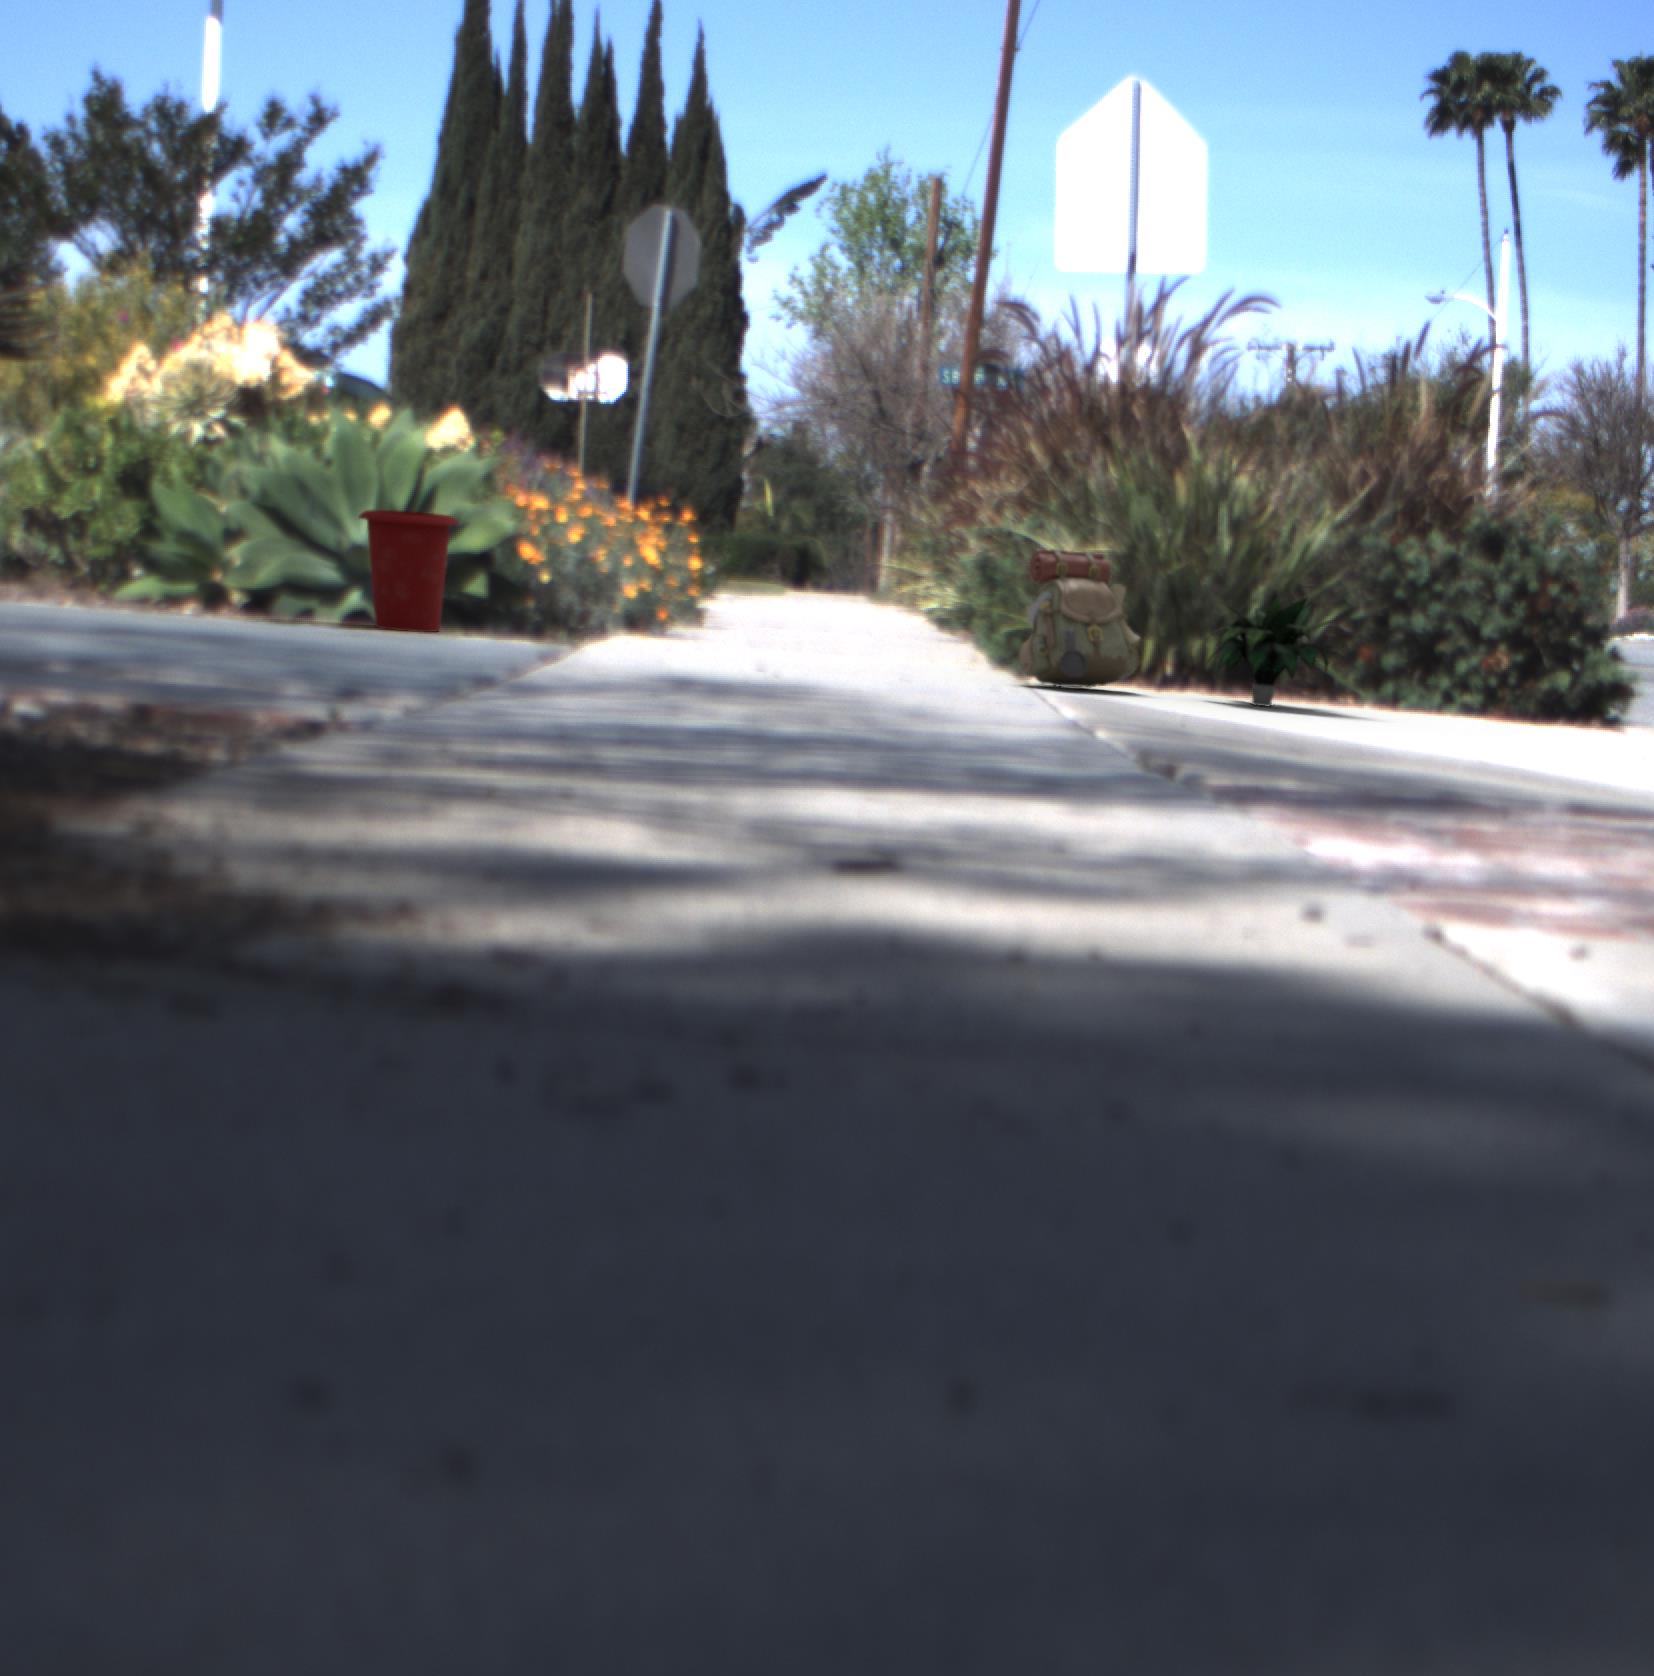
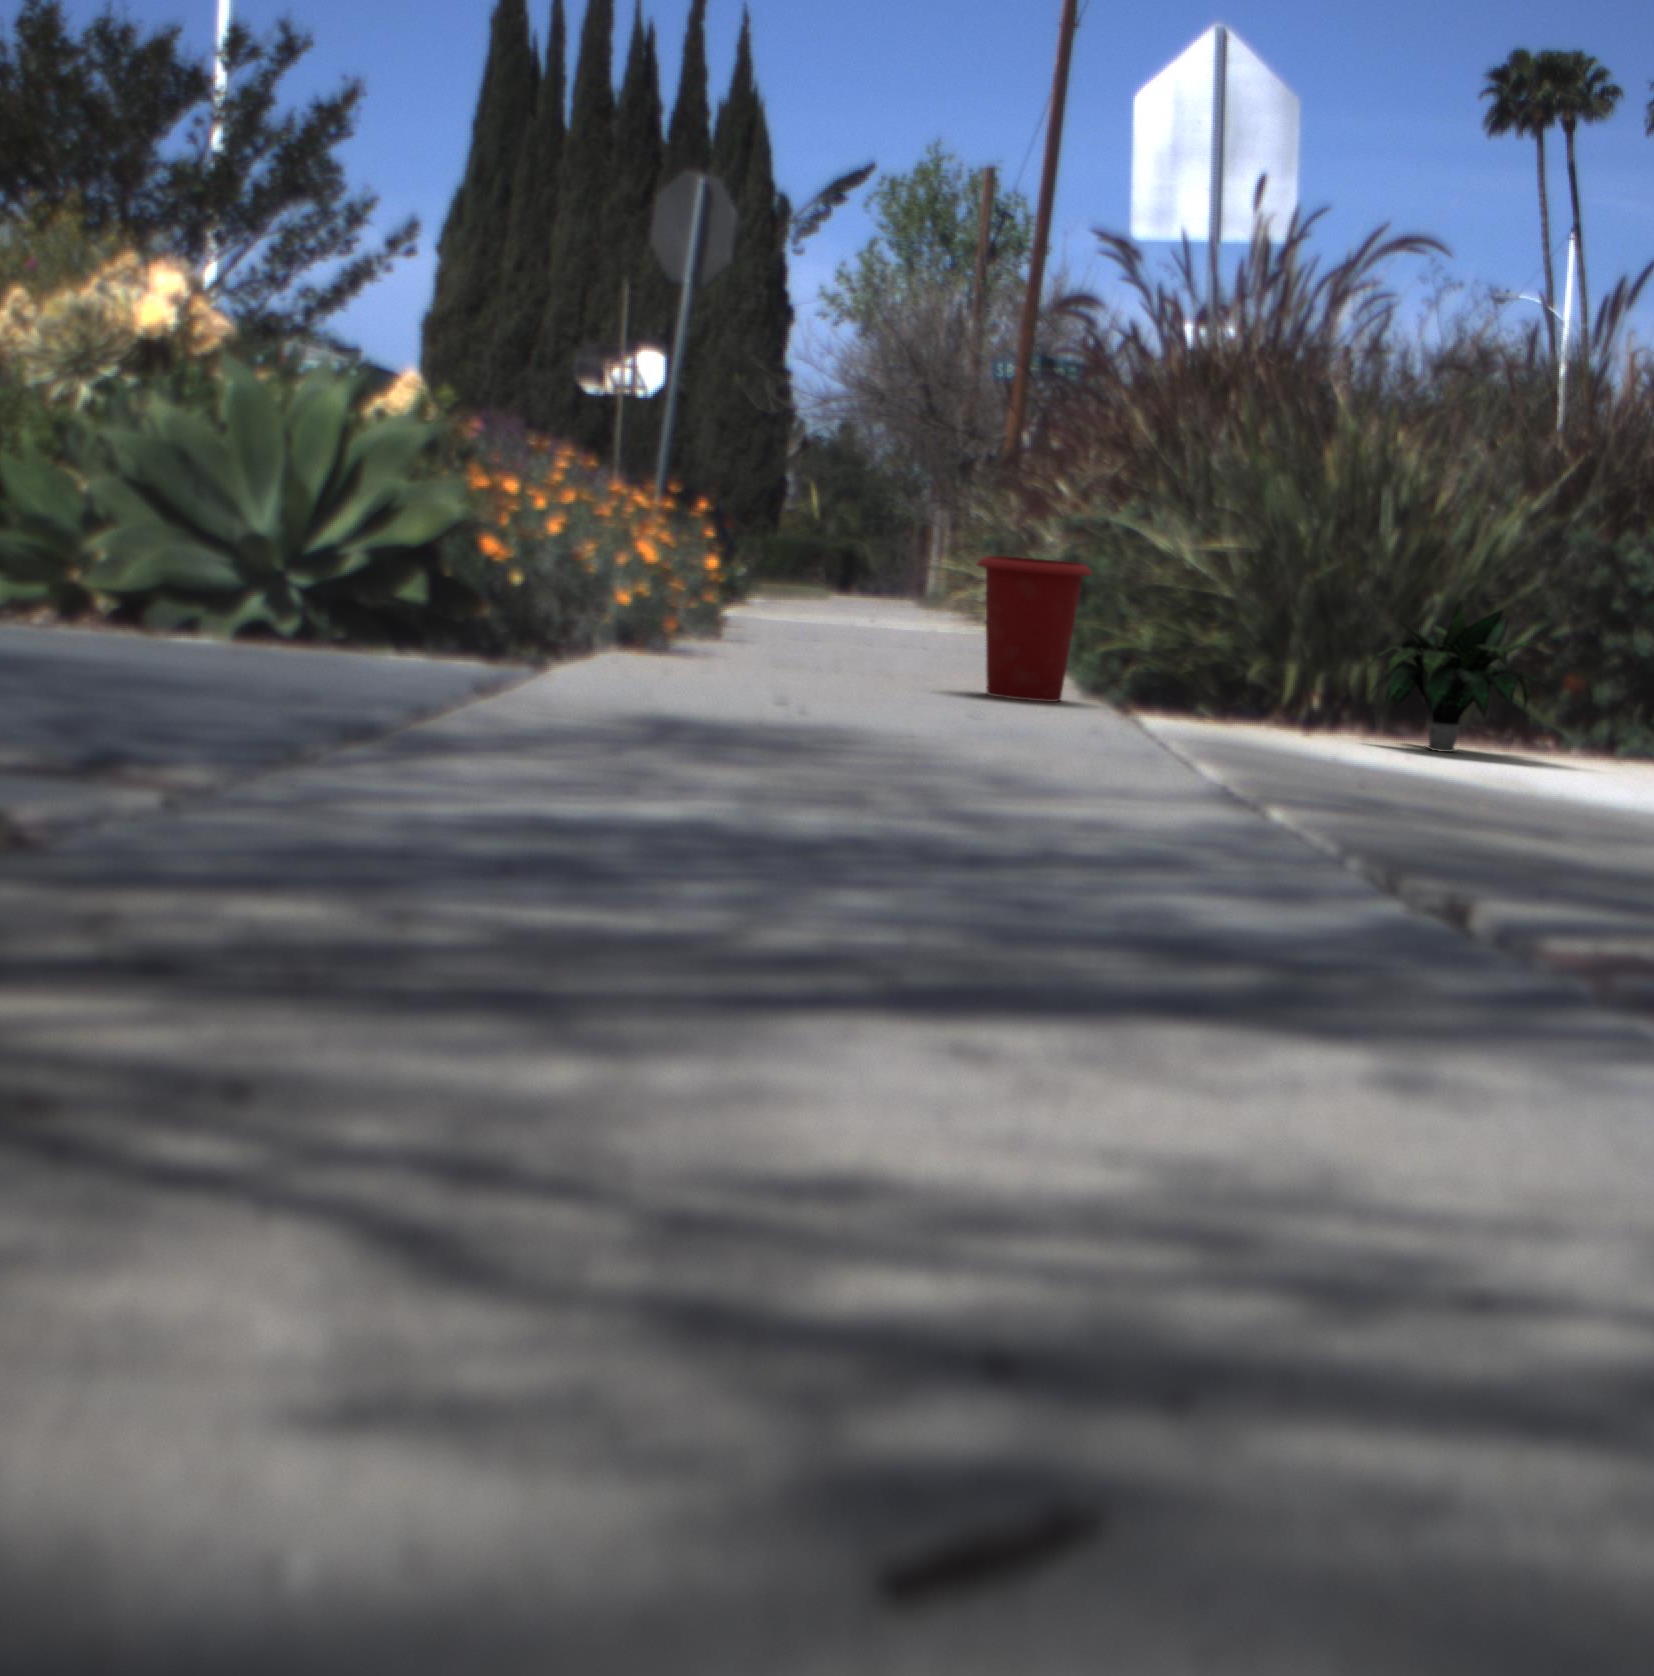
waste bin: present [359,510,458,632] -> present [977,556,1092,702]
backpack: present [1019,549,1141,688] -> none [1122,544,1283,727]

